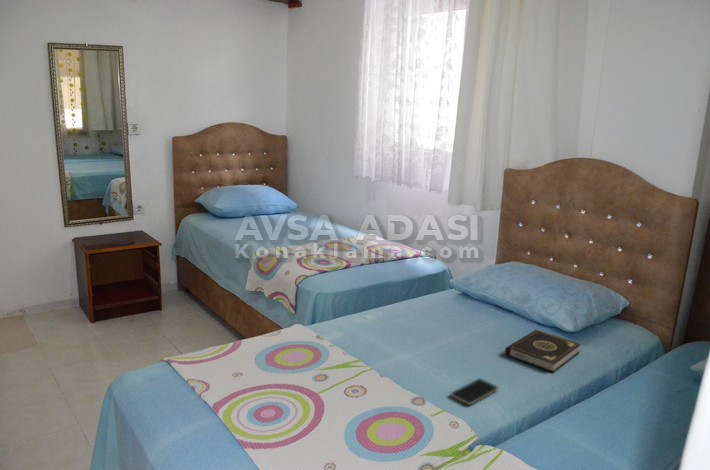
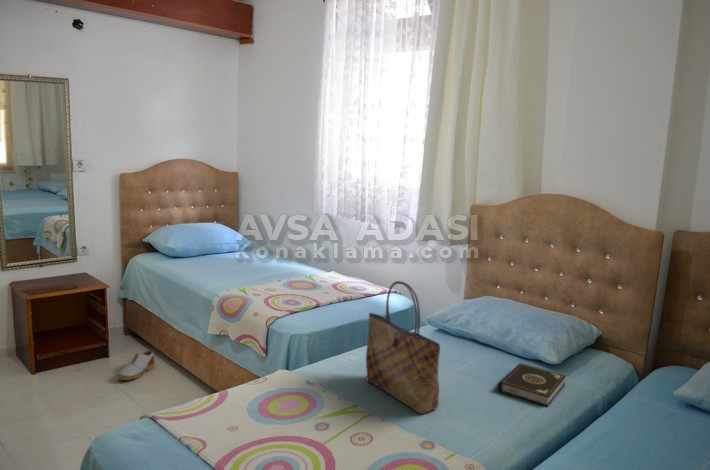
tote bag: none [376,243,440,372] -> present [366,281,440,414]
shoe: none [167,305,202,331] -> present [117,351,155,380]
smartphone: present [451,379,498,404] -> none [458,417,502,446]

